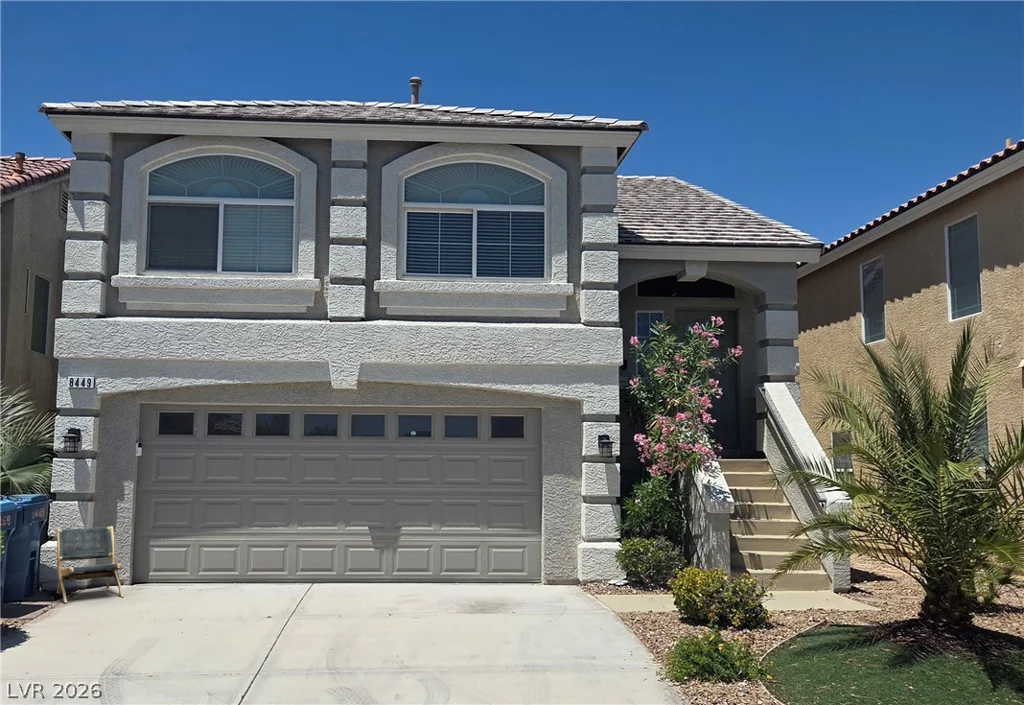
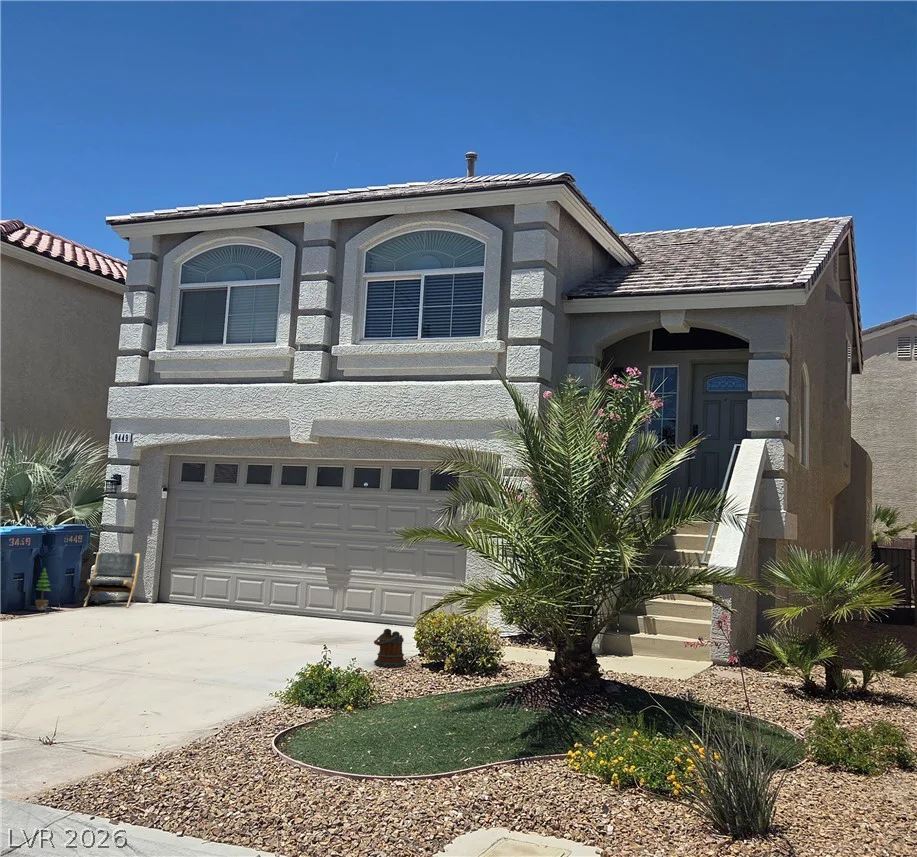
potted tree: none [17,560,41,618] -> present [35,568,51,611]
bucket: none [591,601,626,643] -> present [374,629,407,667]

